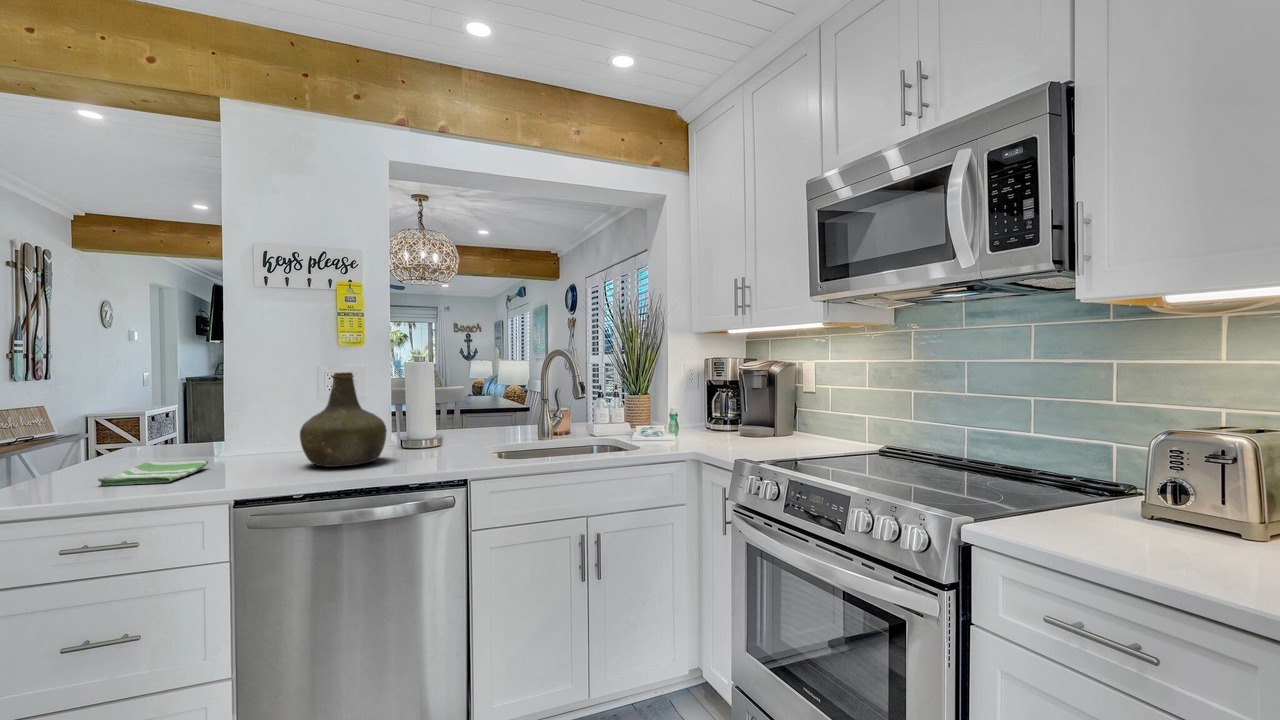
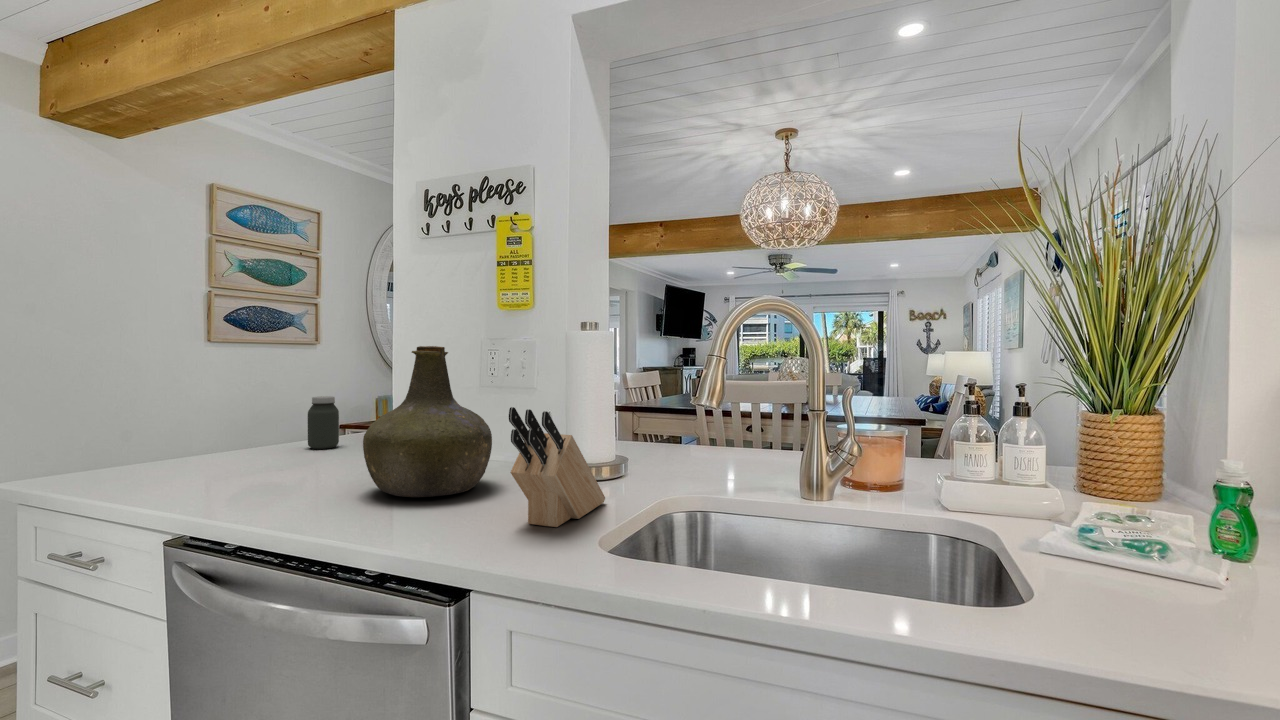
knife block: none [439,402,474,462] -> present [509,407,605,527]
jar: none [106,418,139,466] -> present [308,396,339,449]
dish towel: present [98,460,209,486] -> none [196,449,333,482]

